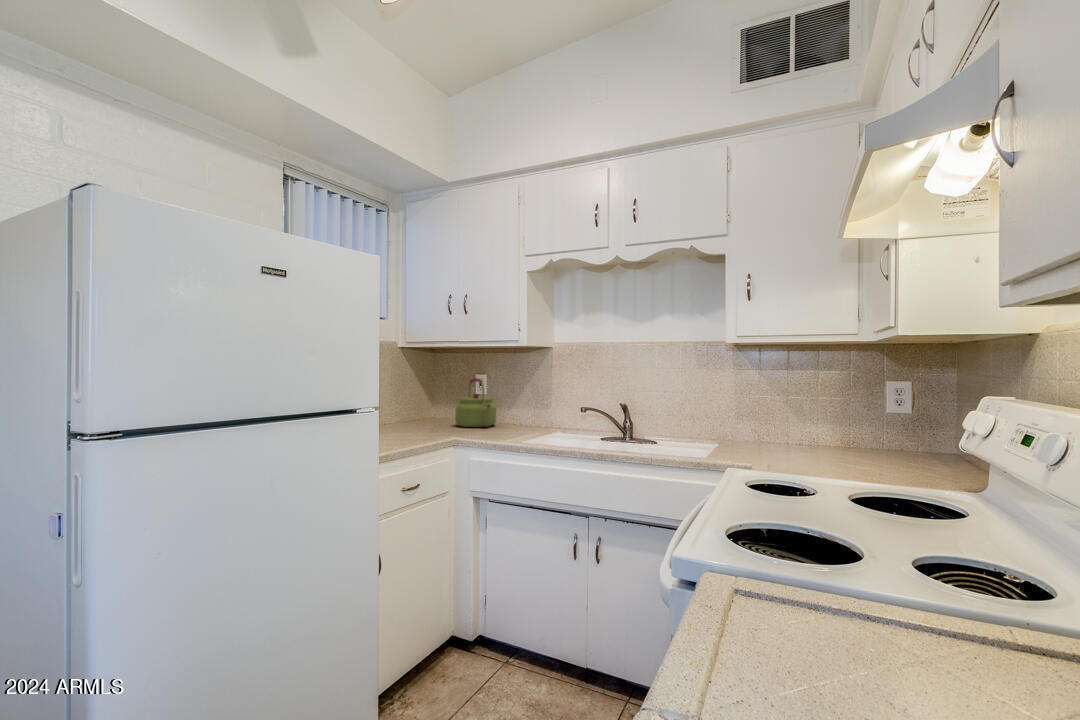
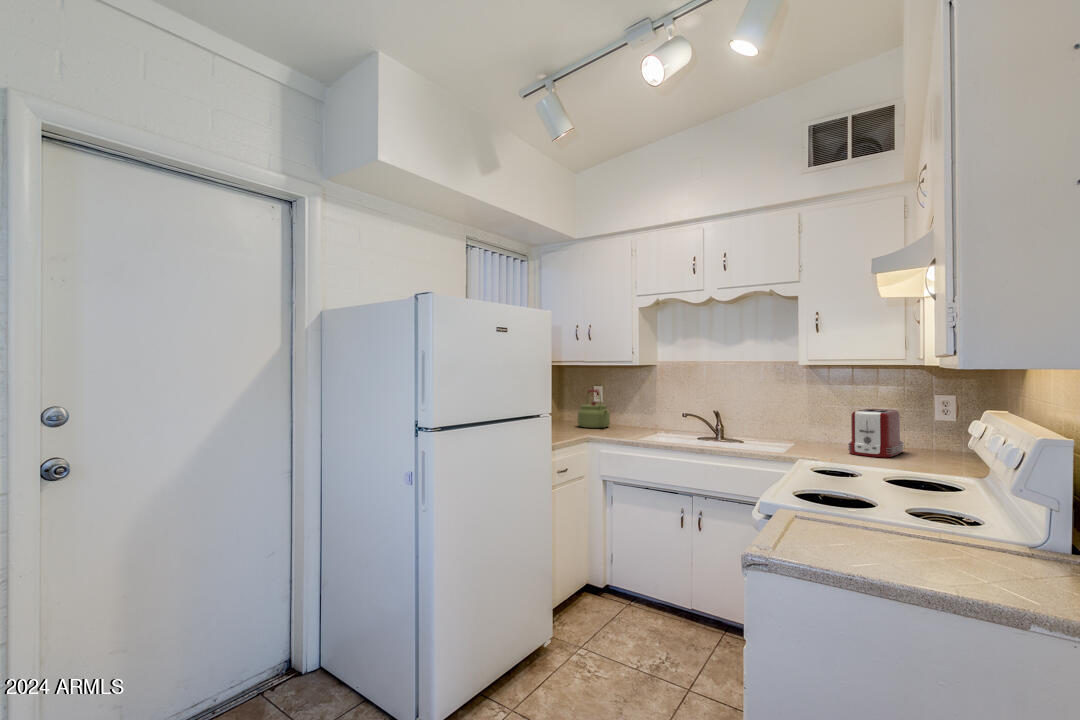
toaster: none [786,399,851,462] -> present [848,409,904,458]

